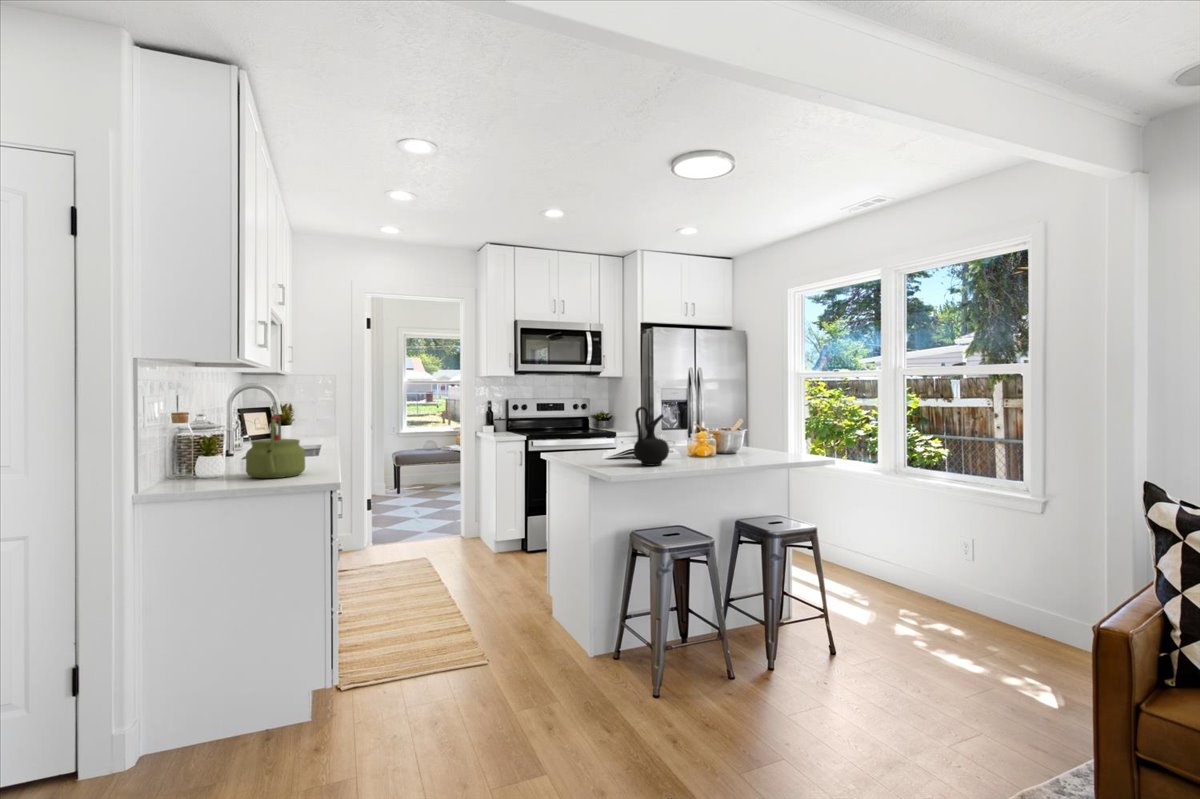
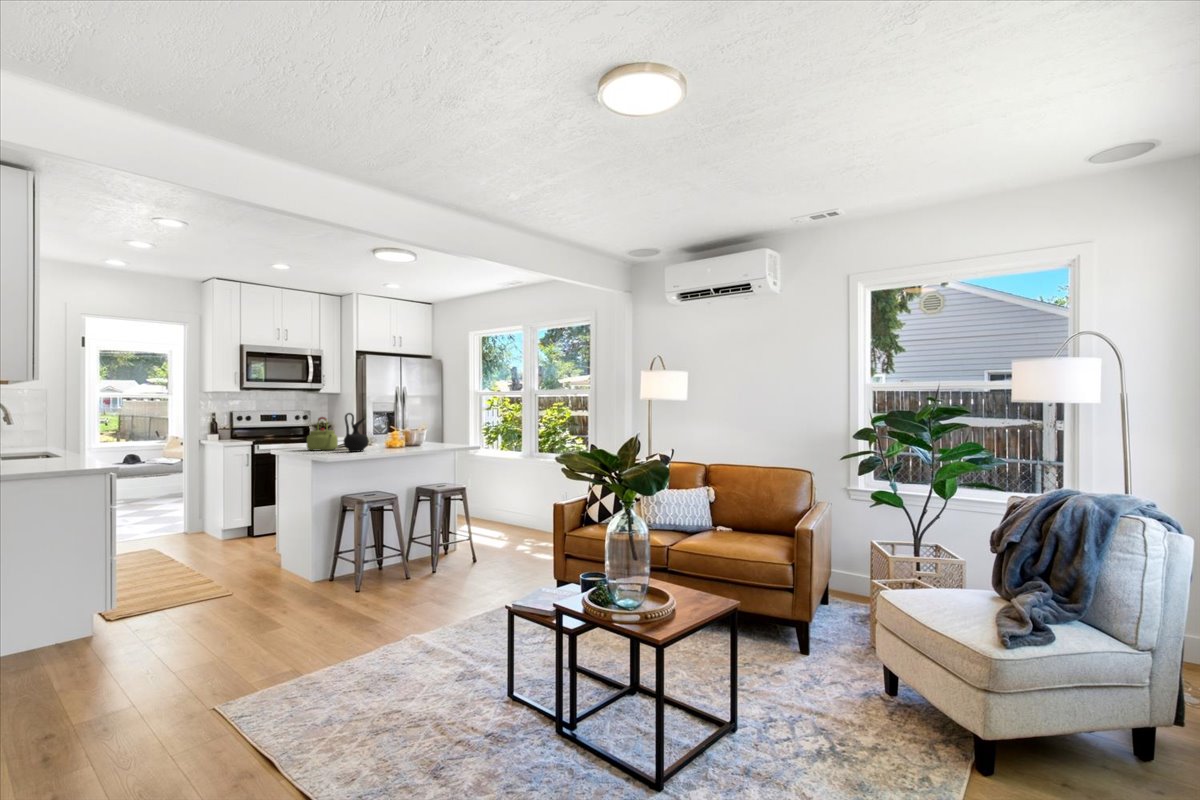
kettle: present [246,414,305,478] -> present [307,417,338,450]

